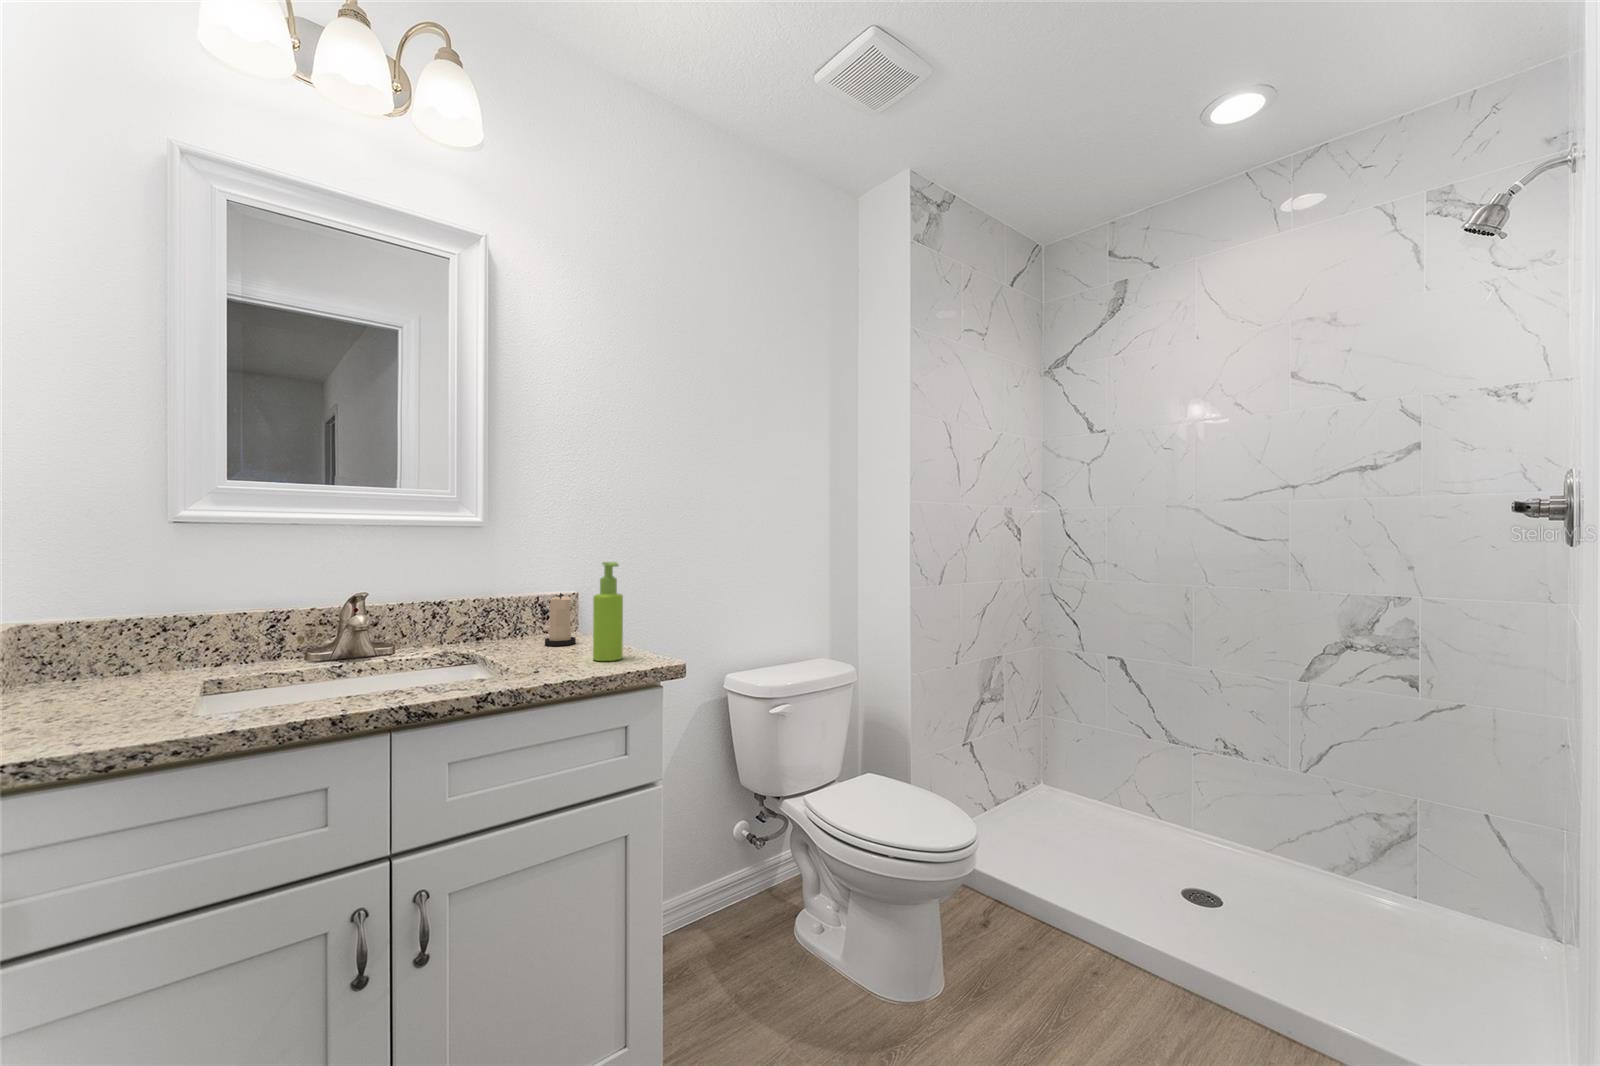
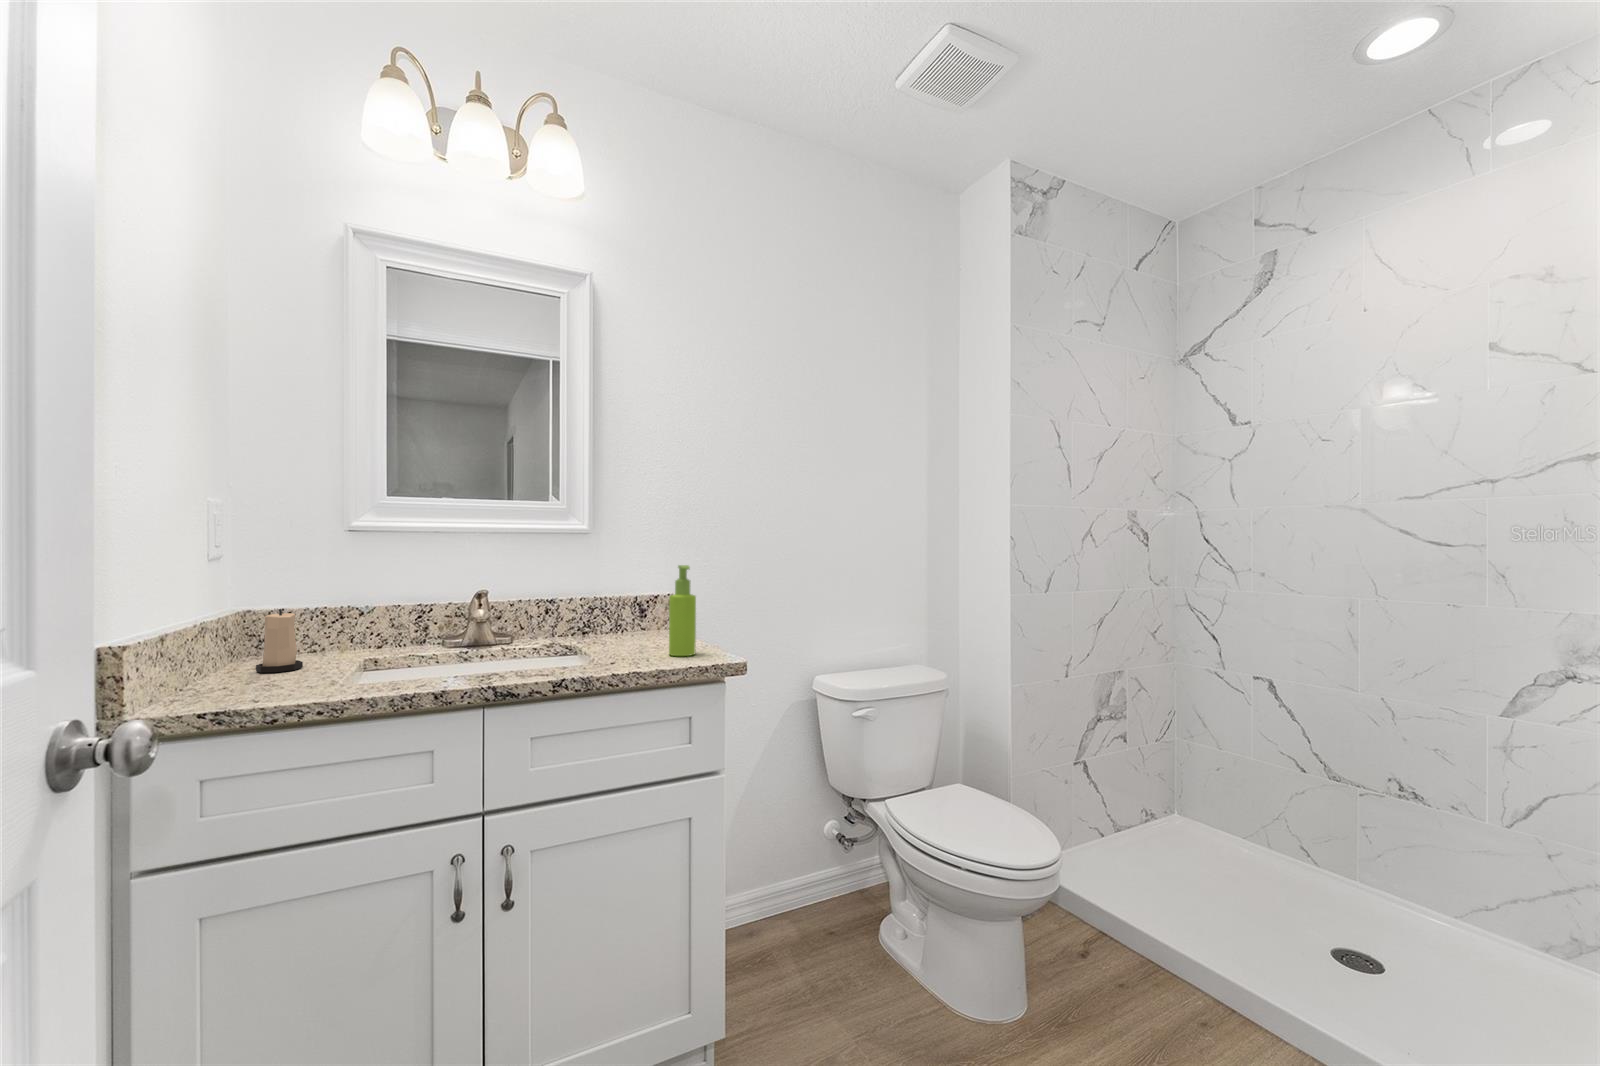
candle: present [545,593,576,646] -> present [256,609,303,673]

